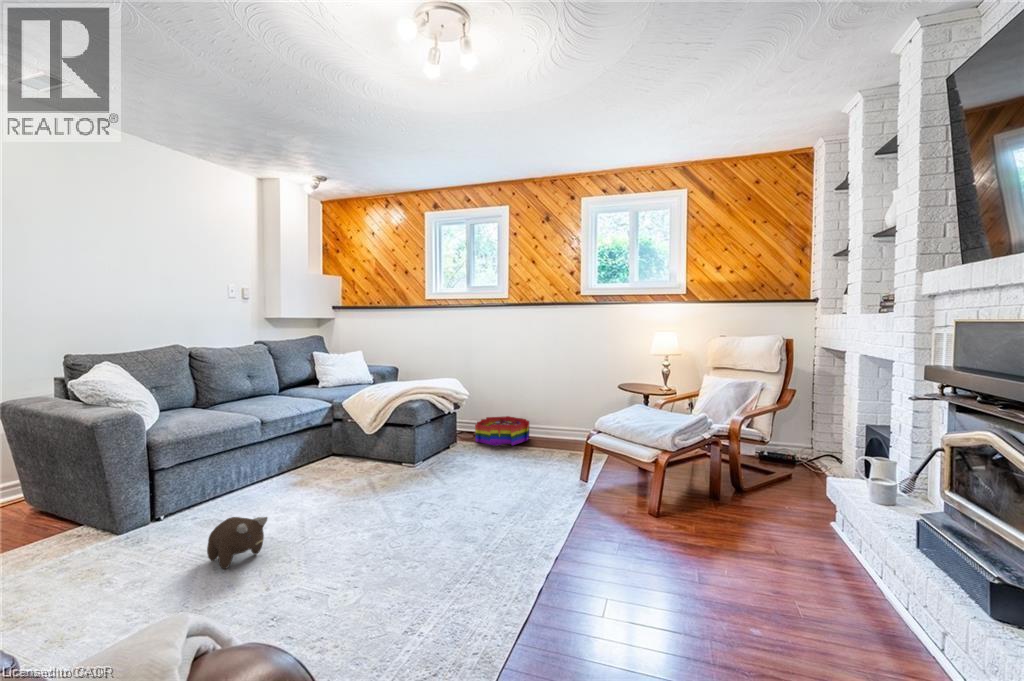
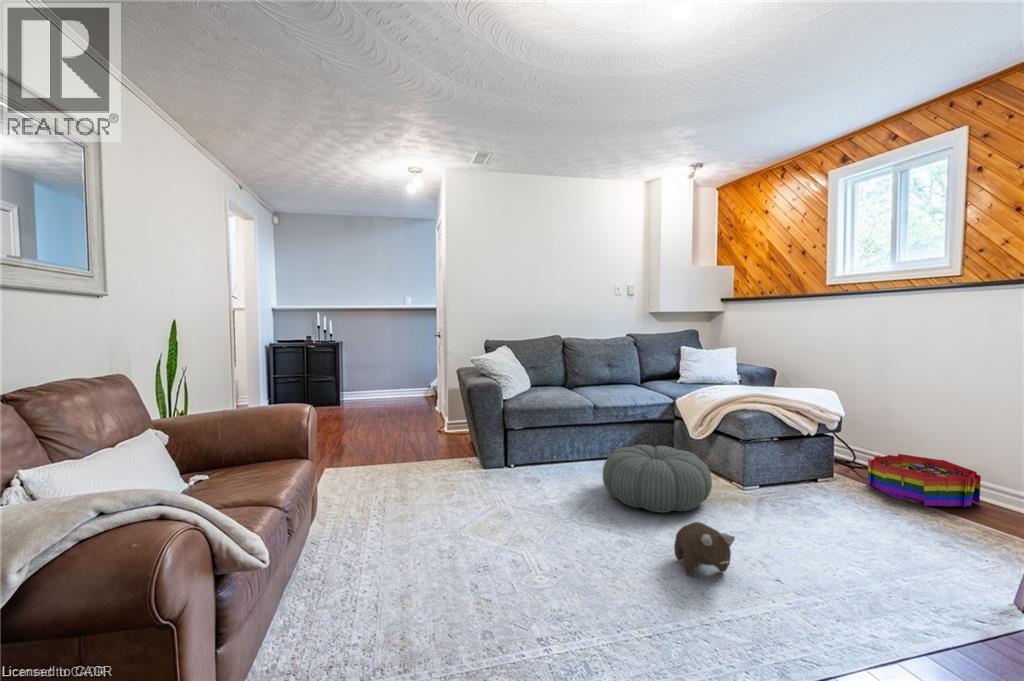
pouf: none [307,444,409,506] -> present [603,445,712,513]
plush toy: present [207,517,267,569] -> present [674,522,735,575]

